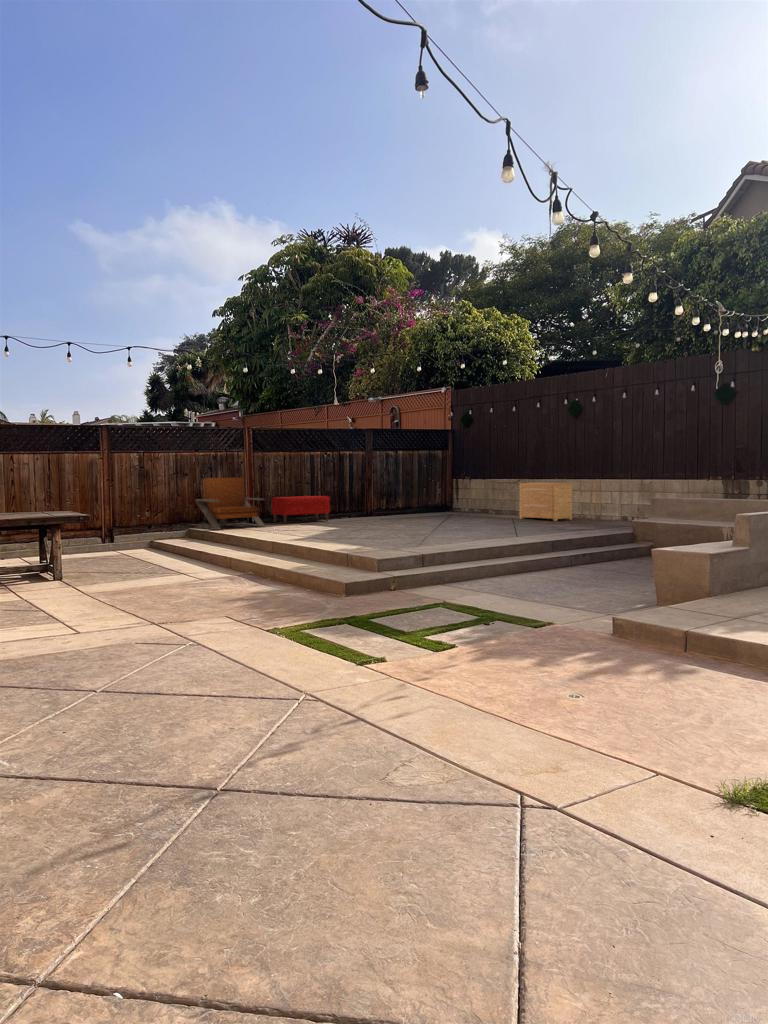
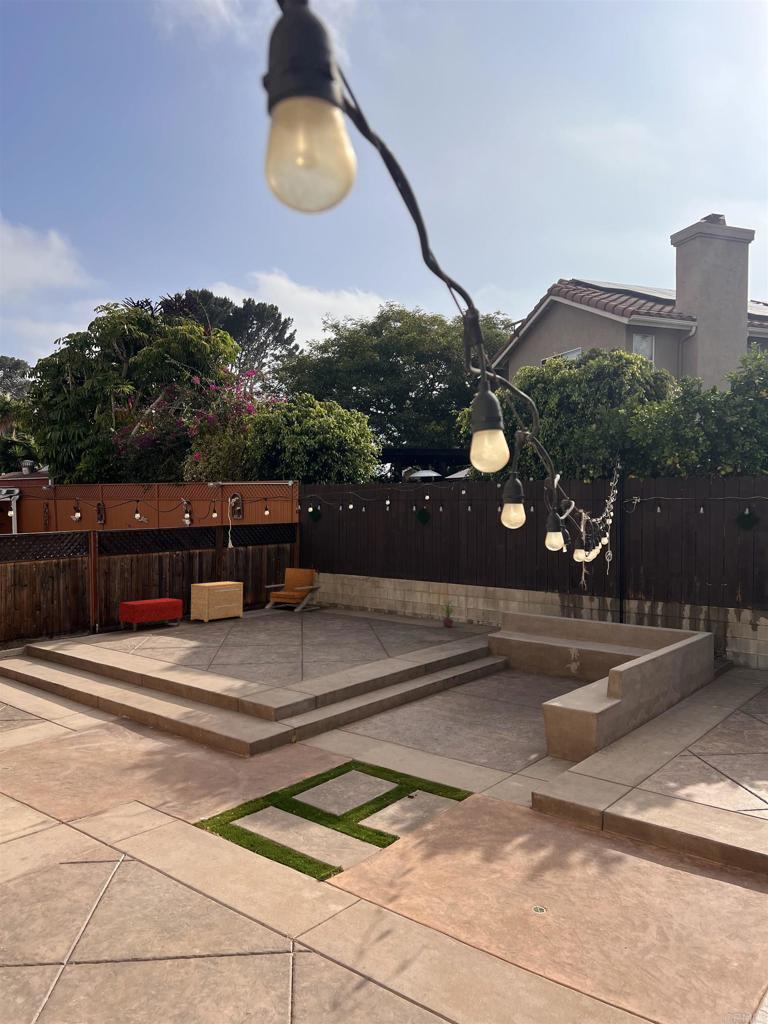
lounge chair: present [195,477,265,530] -> present [265,568,321,612]
side table: present [520,483,572,521] -> present [191,581,243,622]
decorative plant: none [583,495,614,524] -> present [443,600,453,627]

